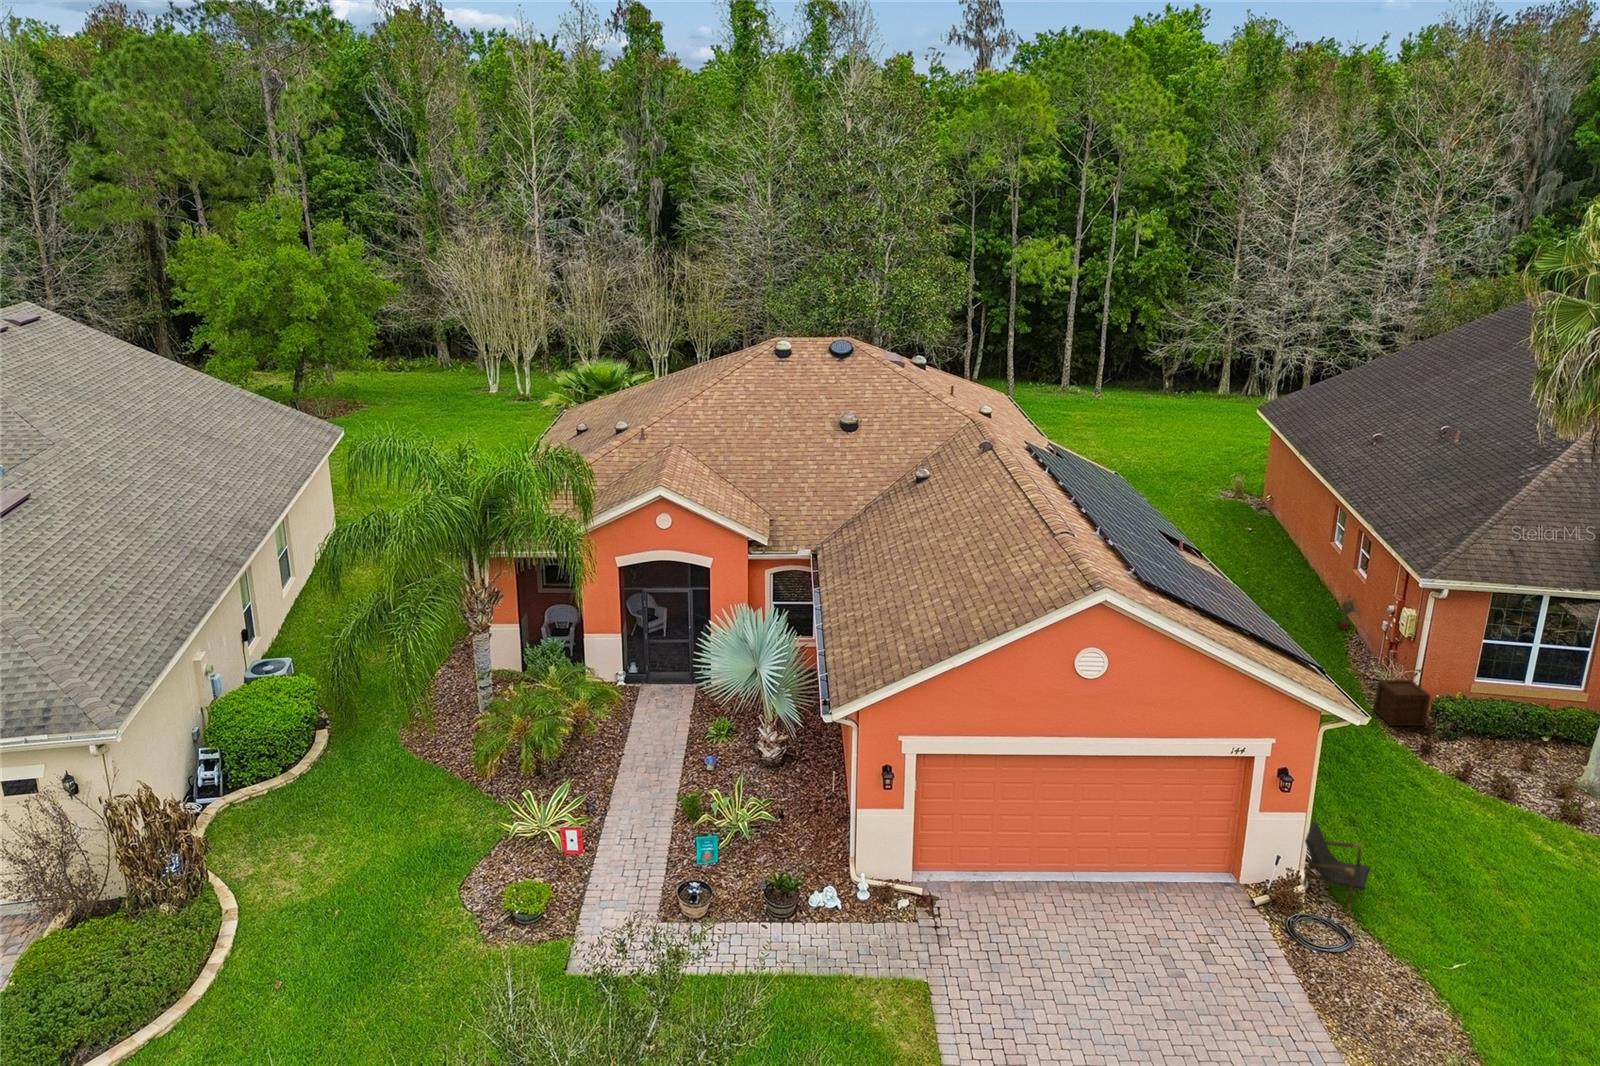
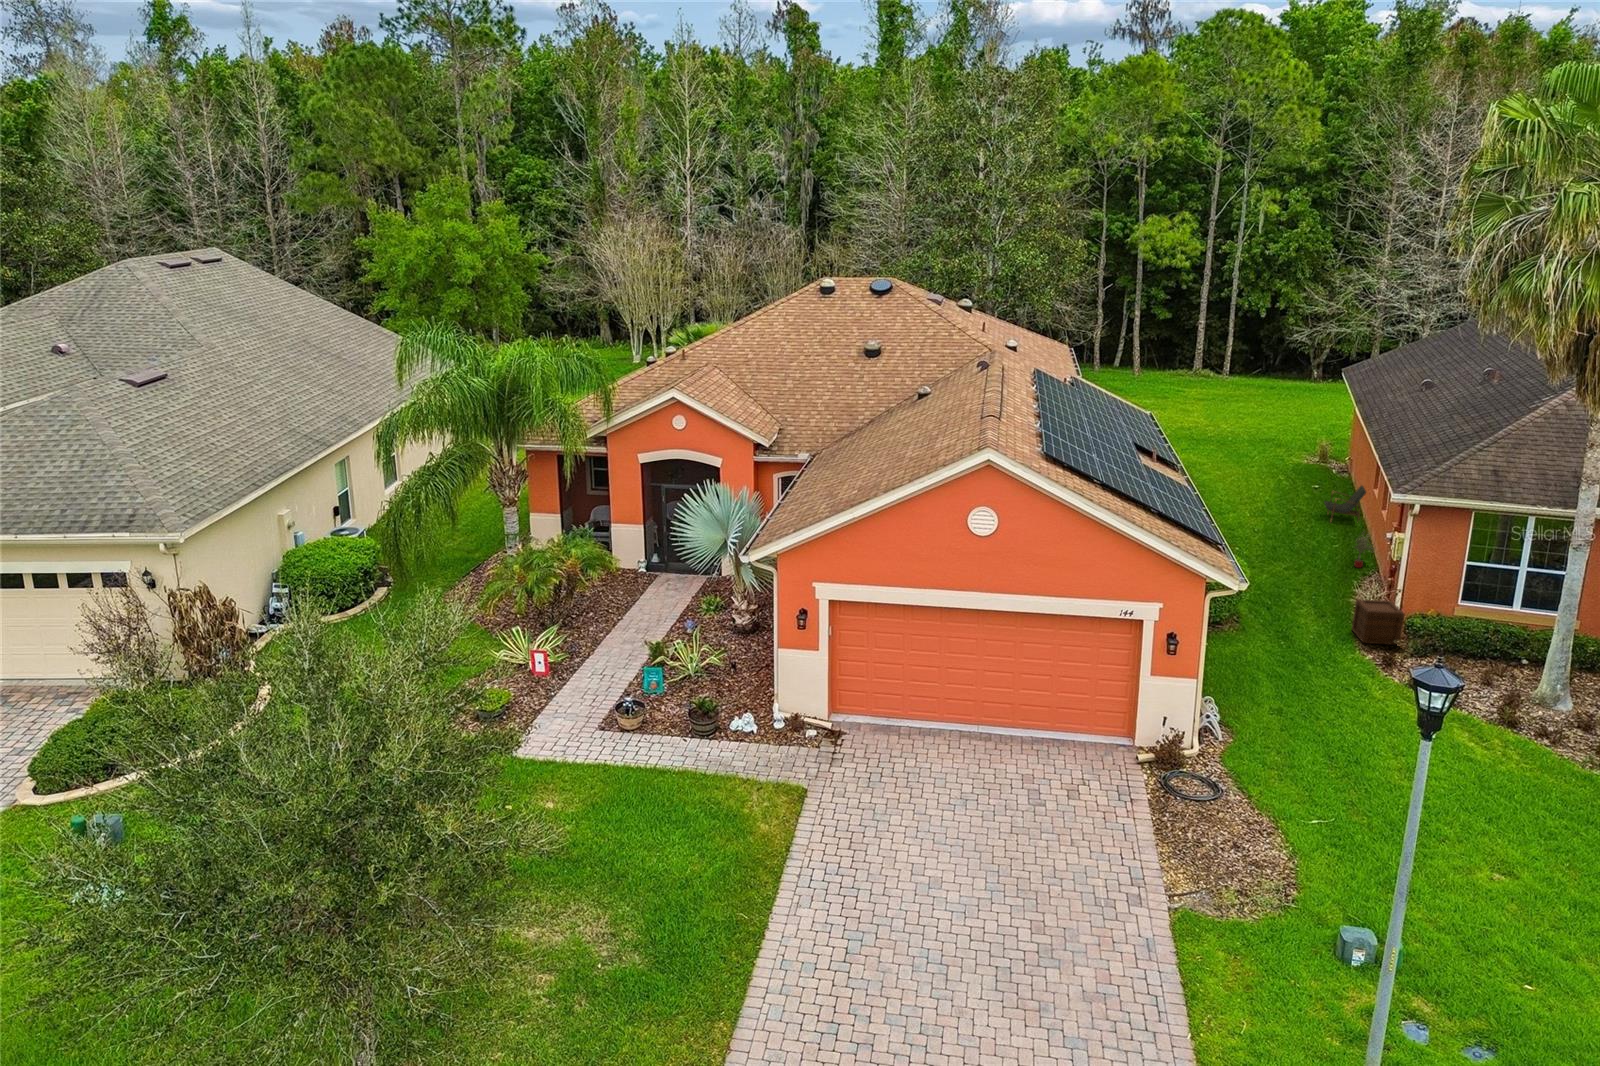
lounge chair: present [1303,822,1370,909] -> present [1324,486,1366,522]

